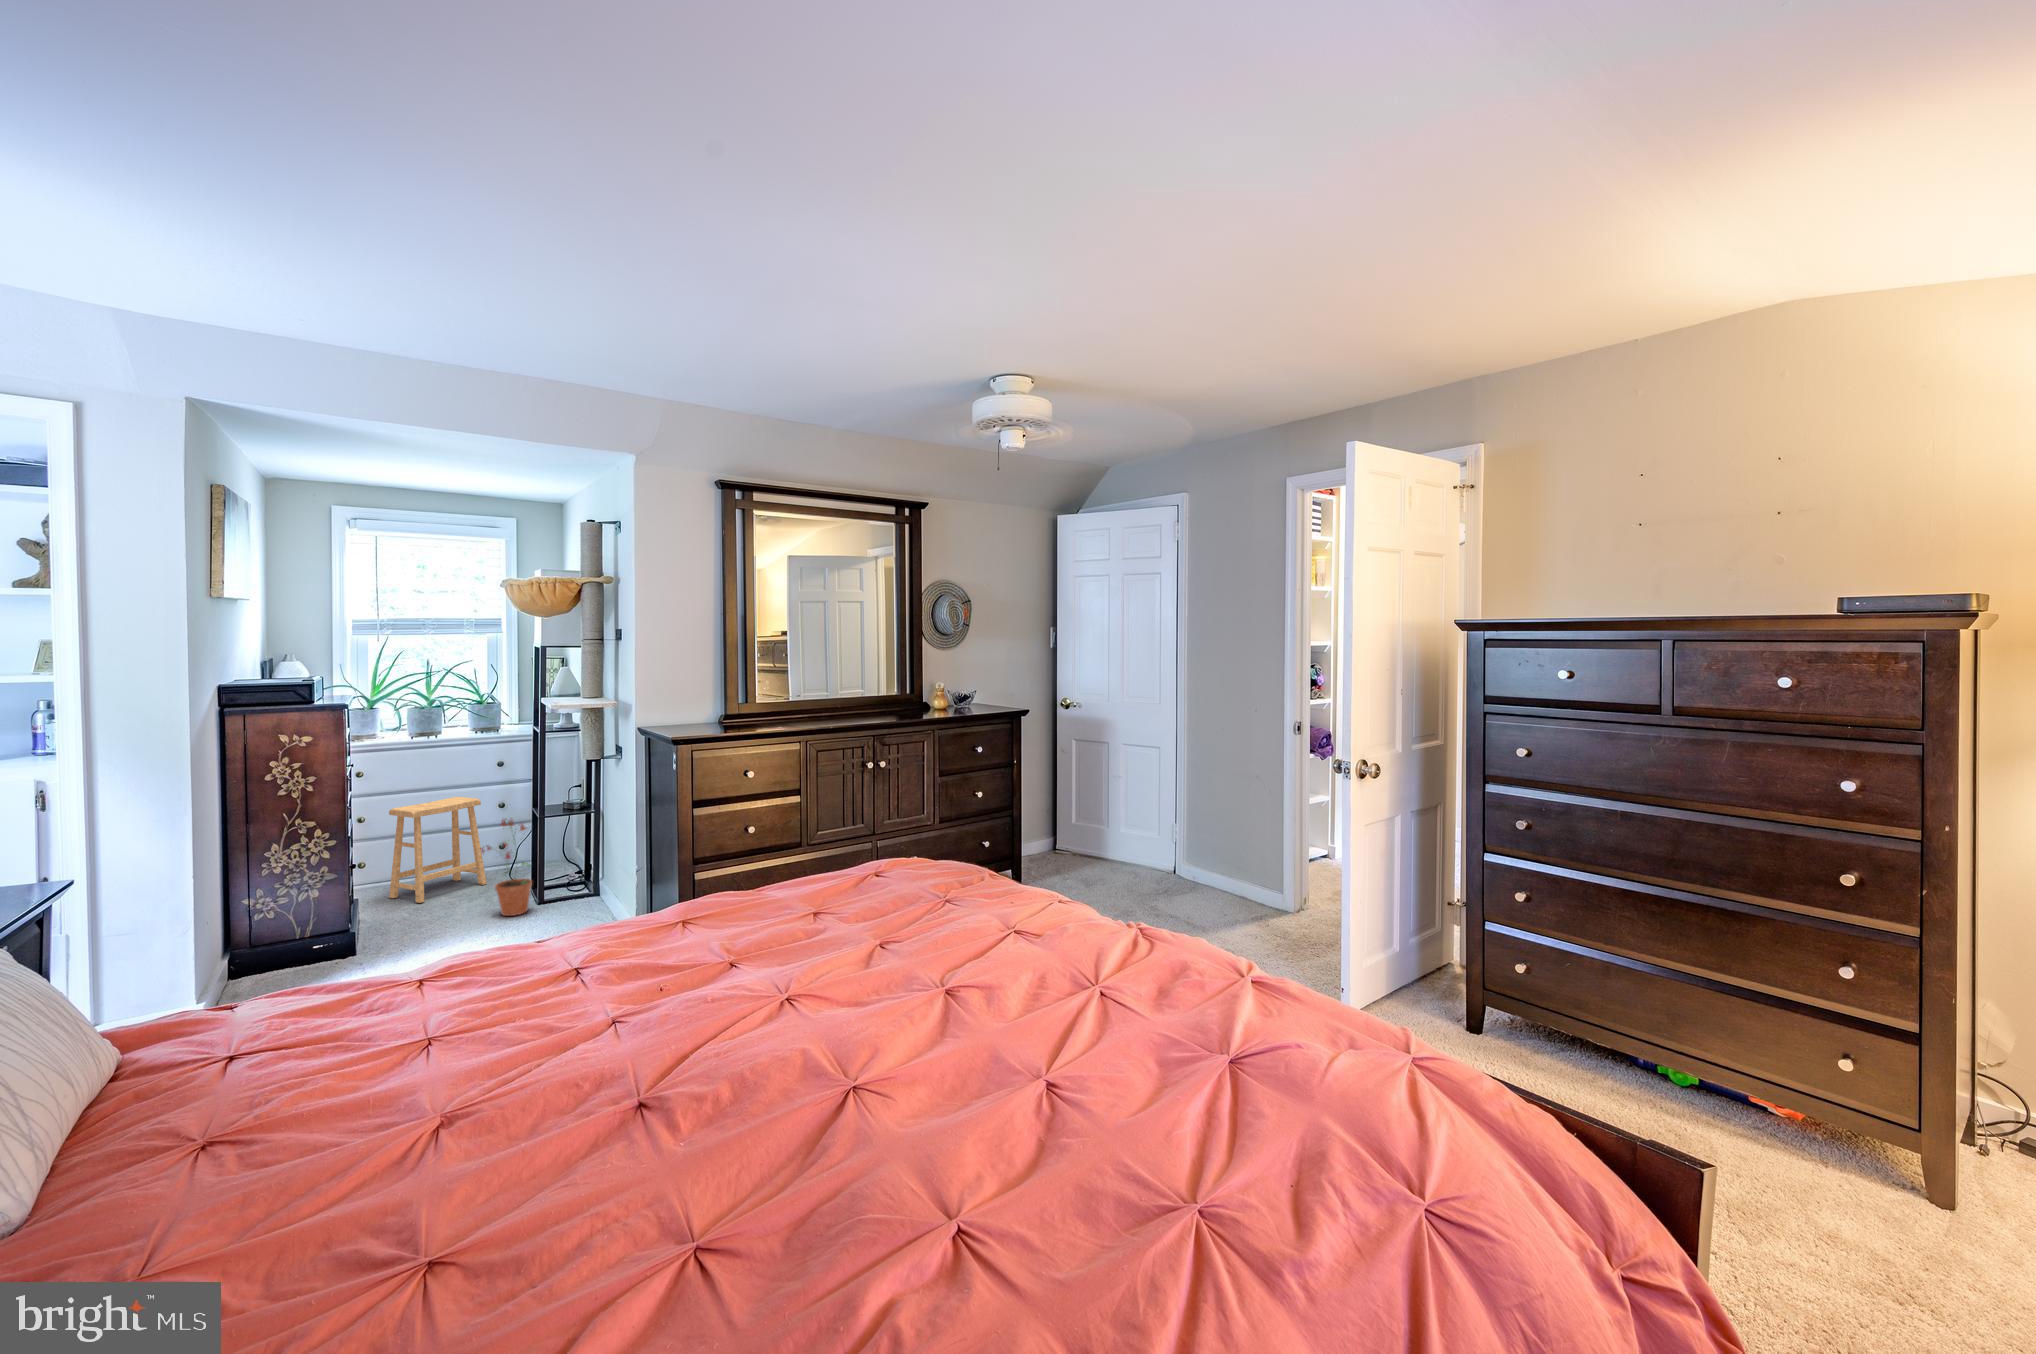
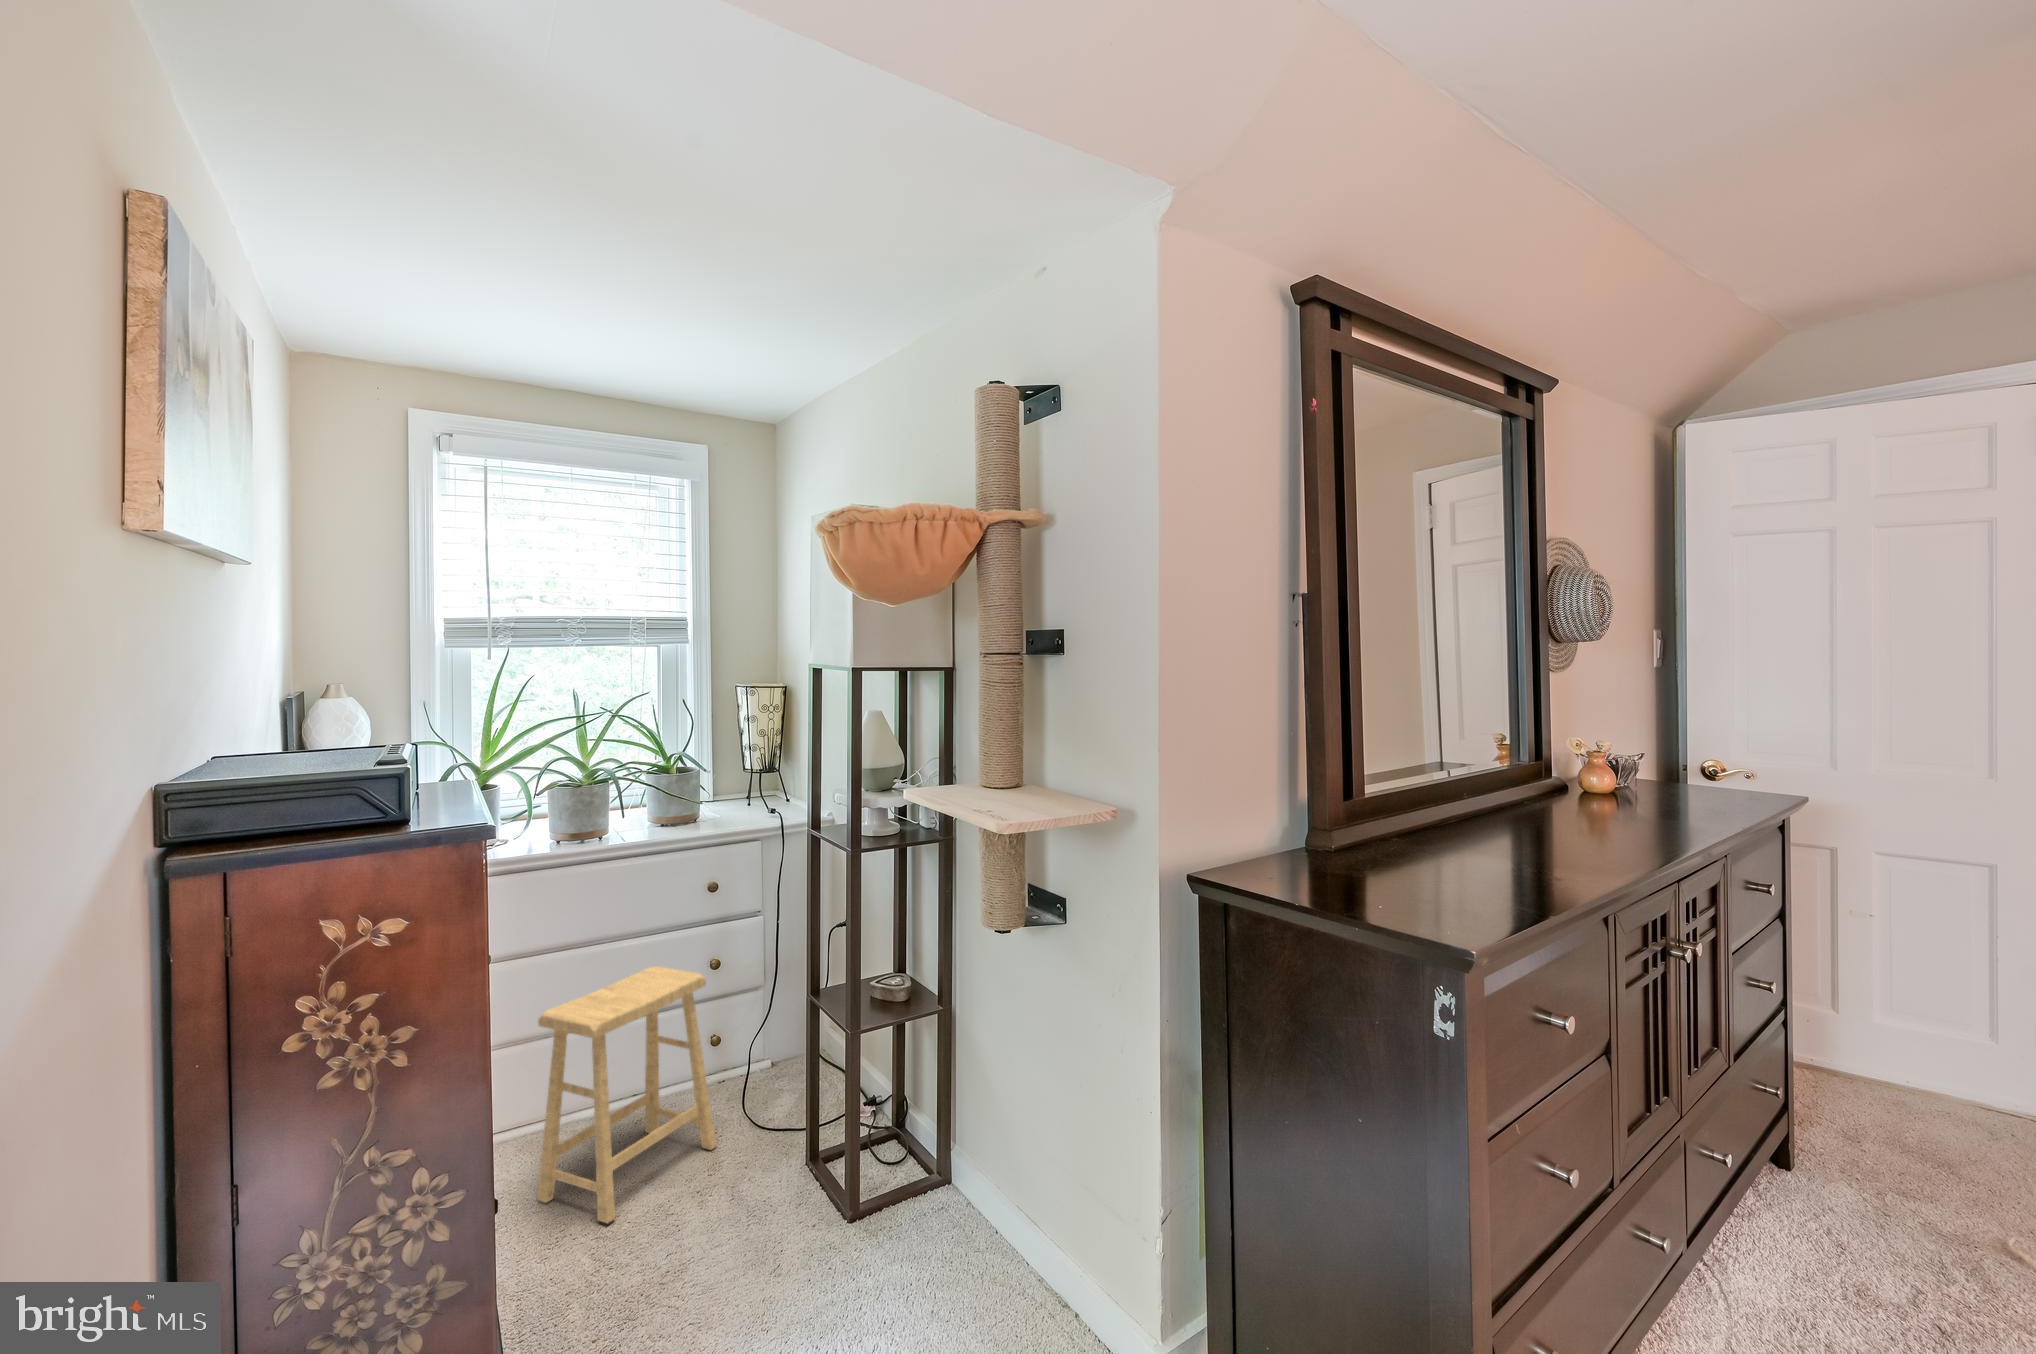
potted plant: present [481,818,532,916] -> none [753,1047,873,1282]

